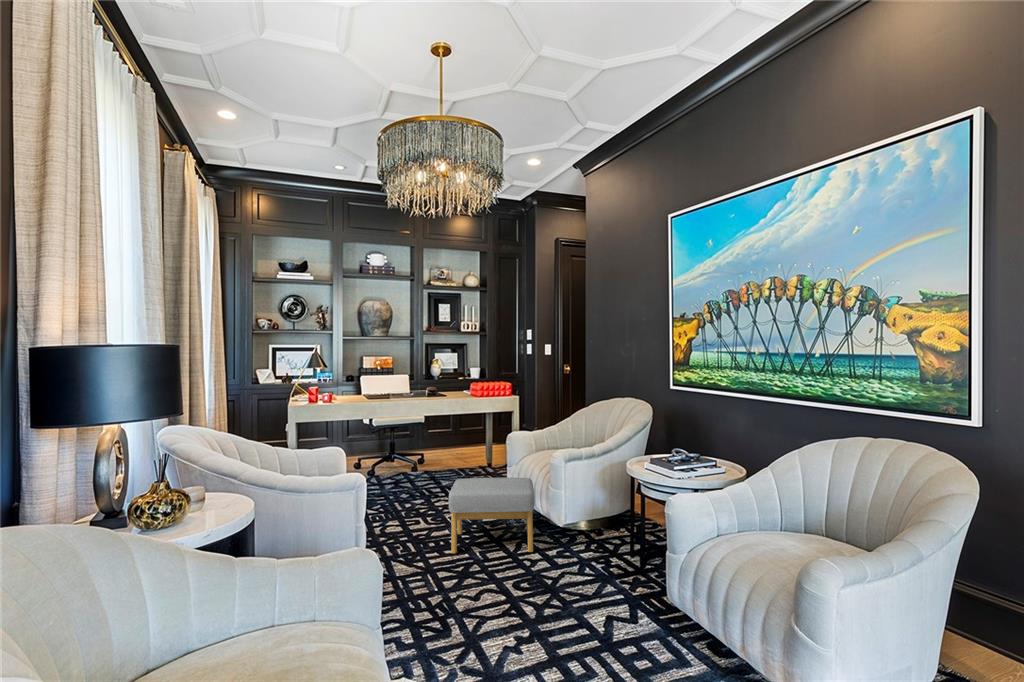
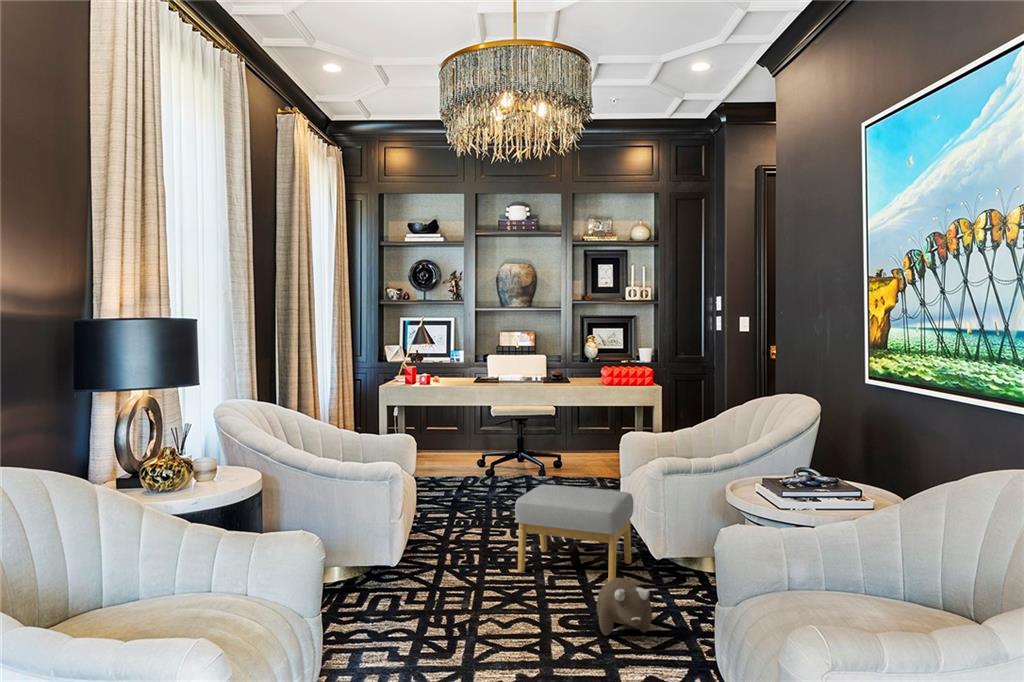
plush toy: none [540,543,590,590] -> present [597,578,652,636]

